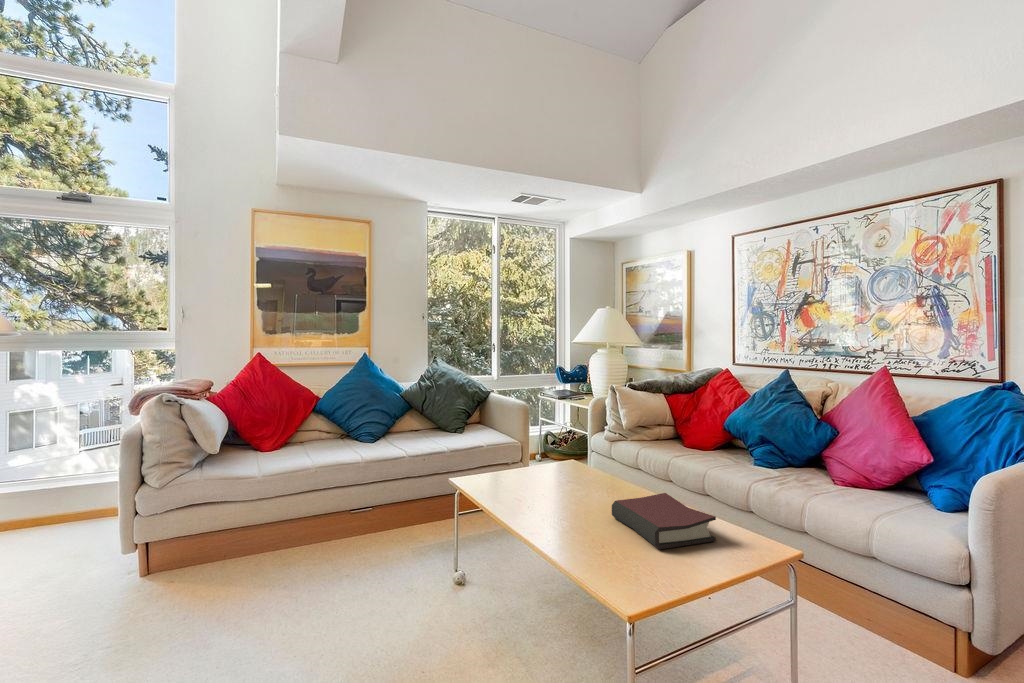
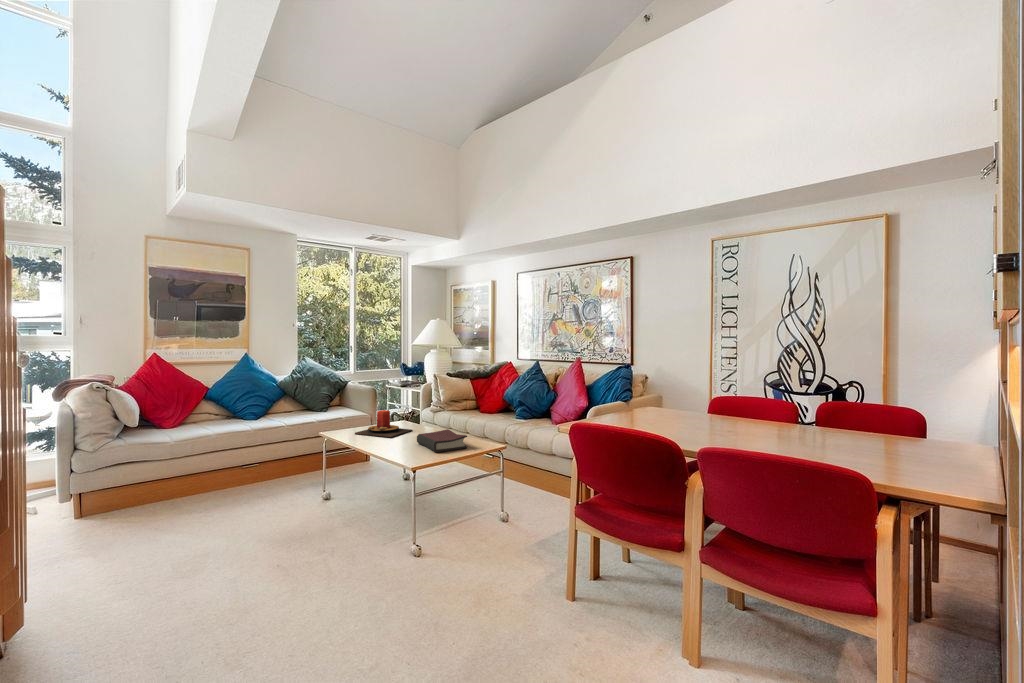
candle: none [503,446,593,497] -> present [355,410,412,438]

